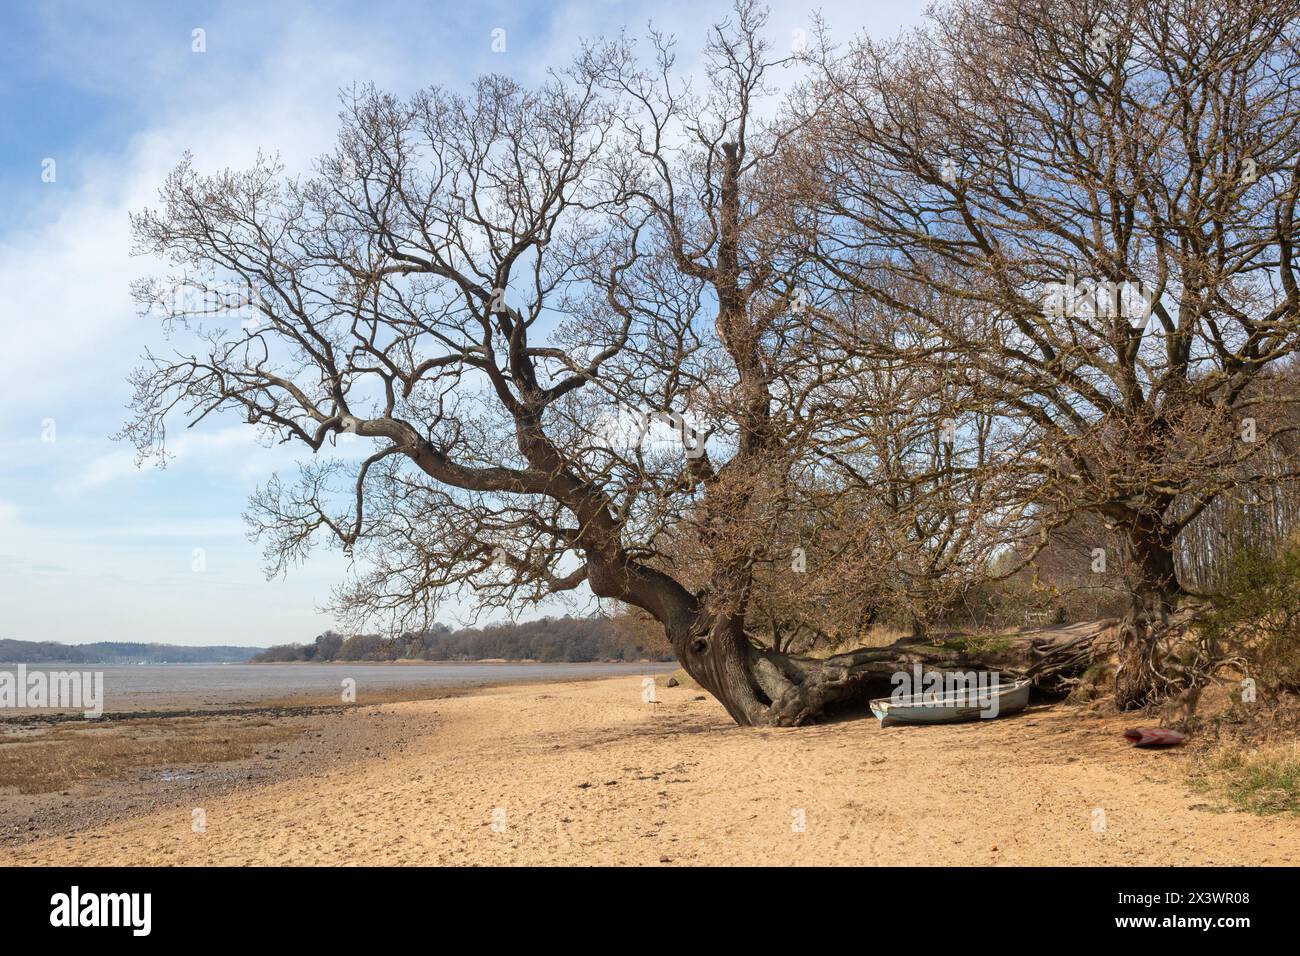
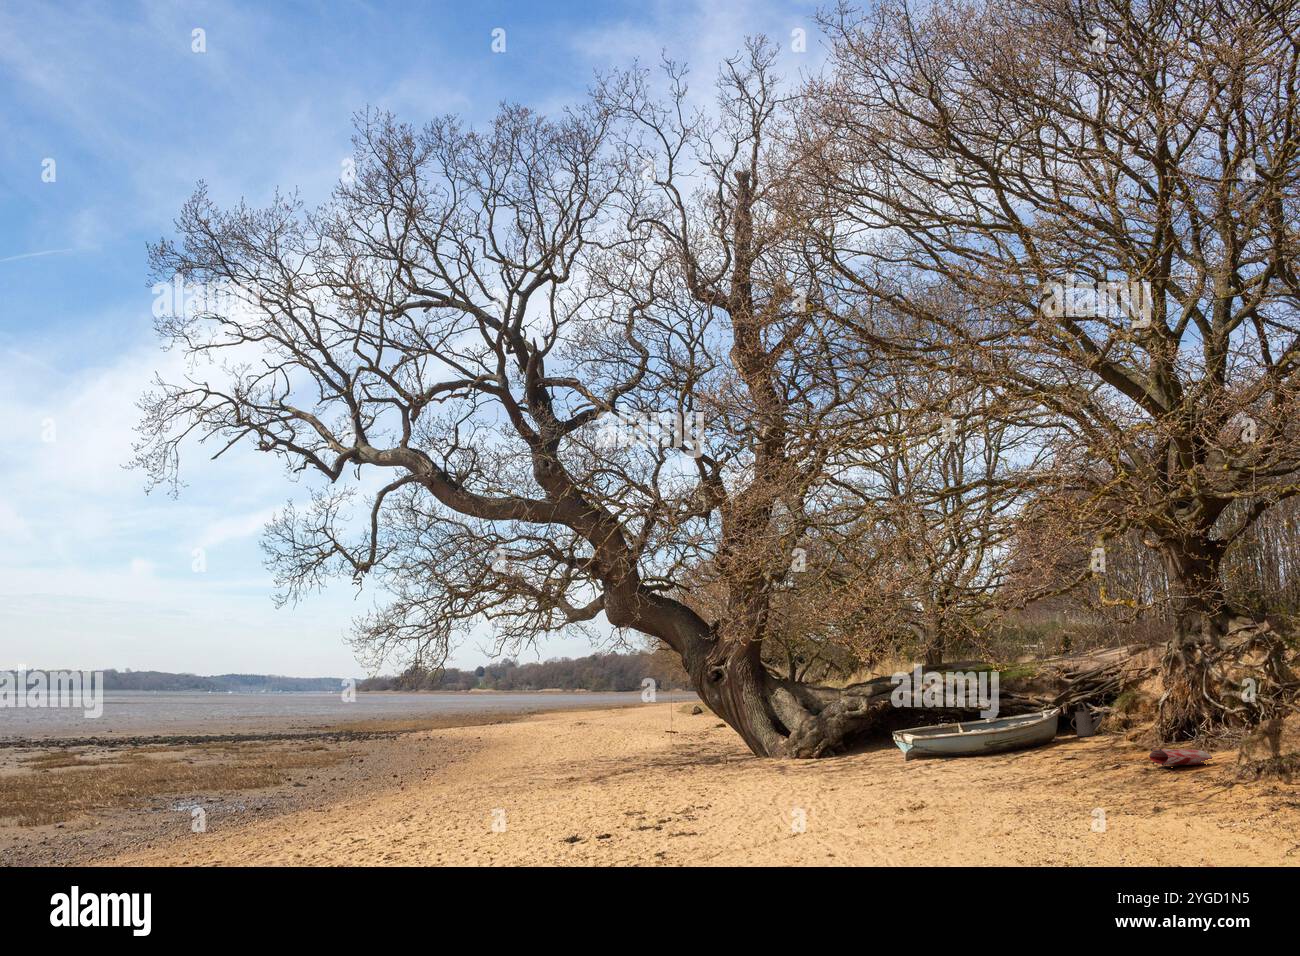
watering can: none [1042,677,1077,709] -> present [1071,702,1107,736]

